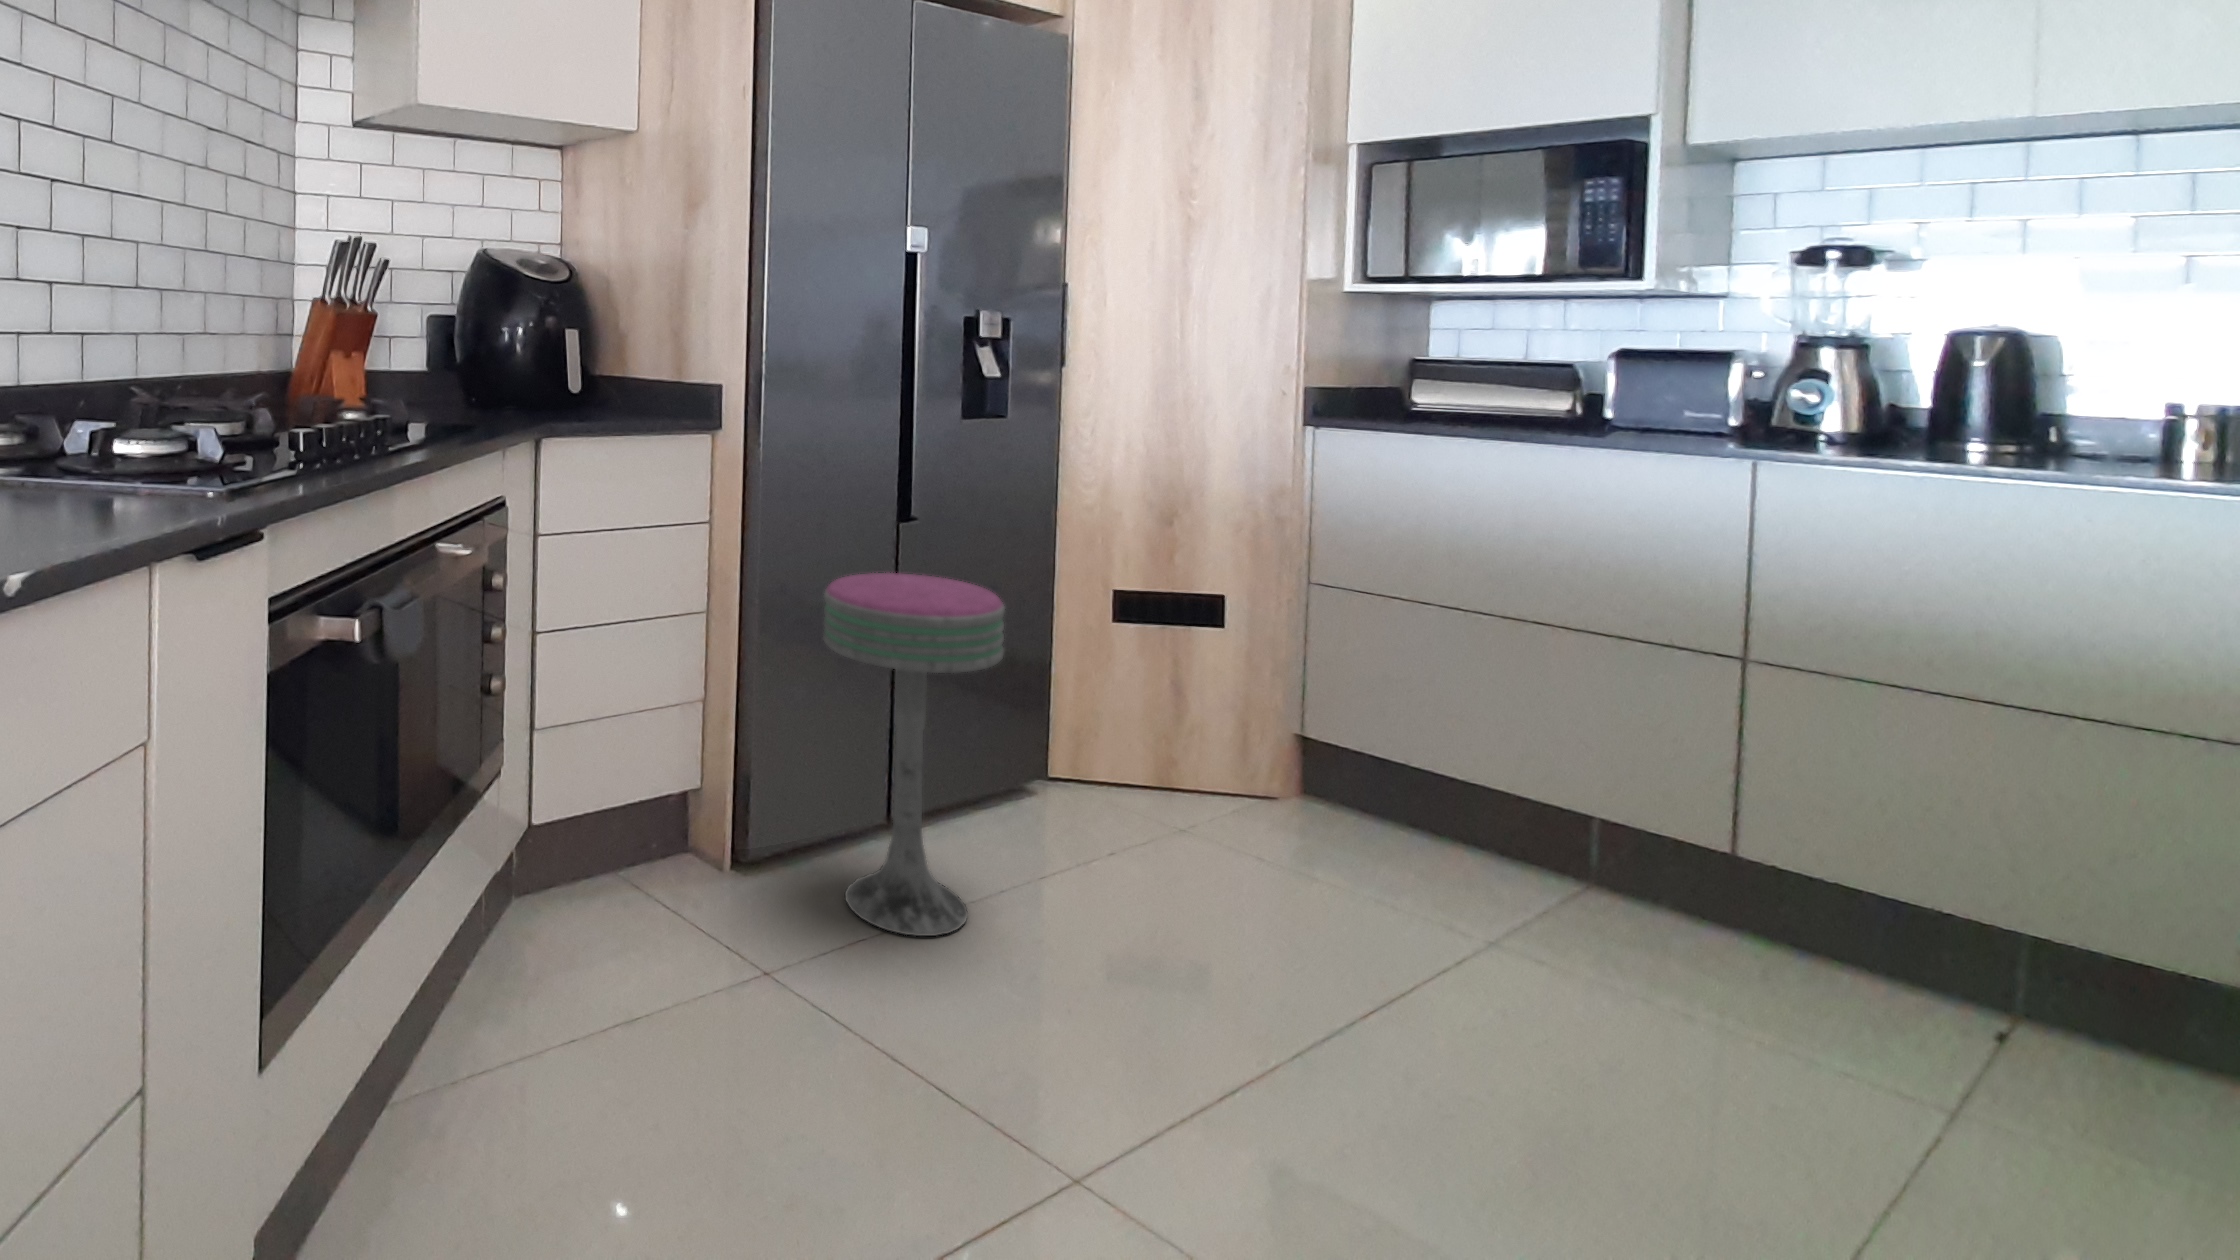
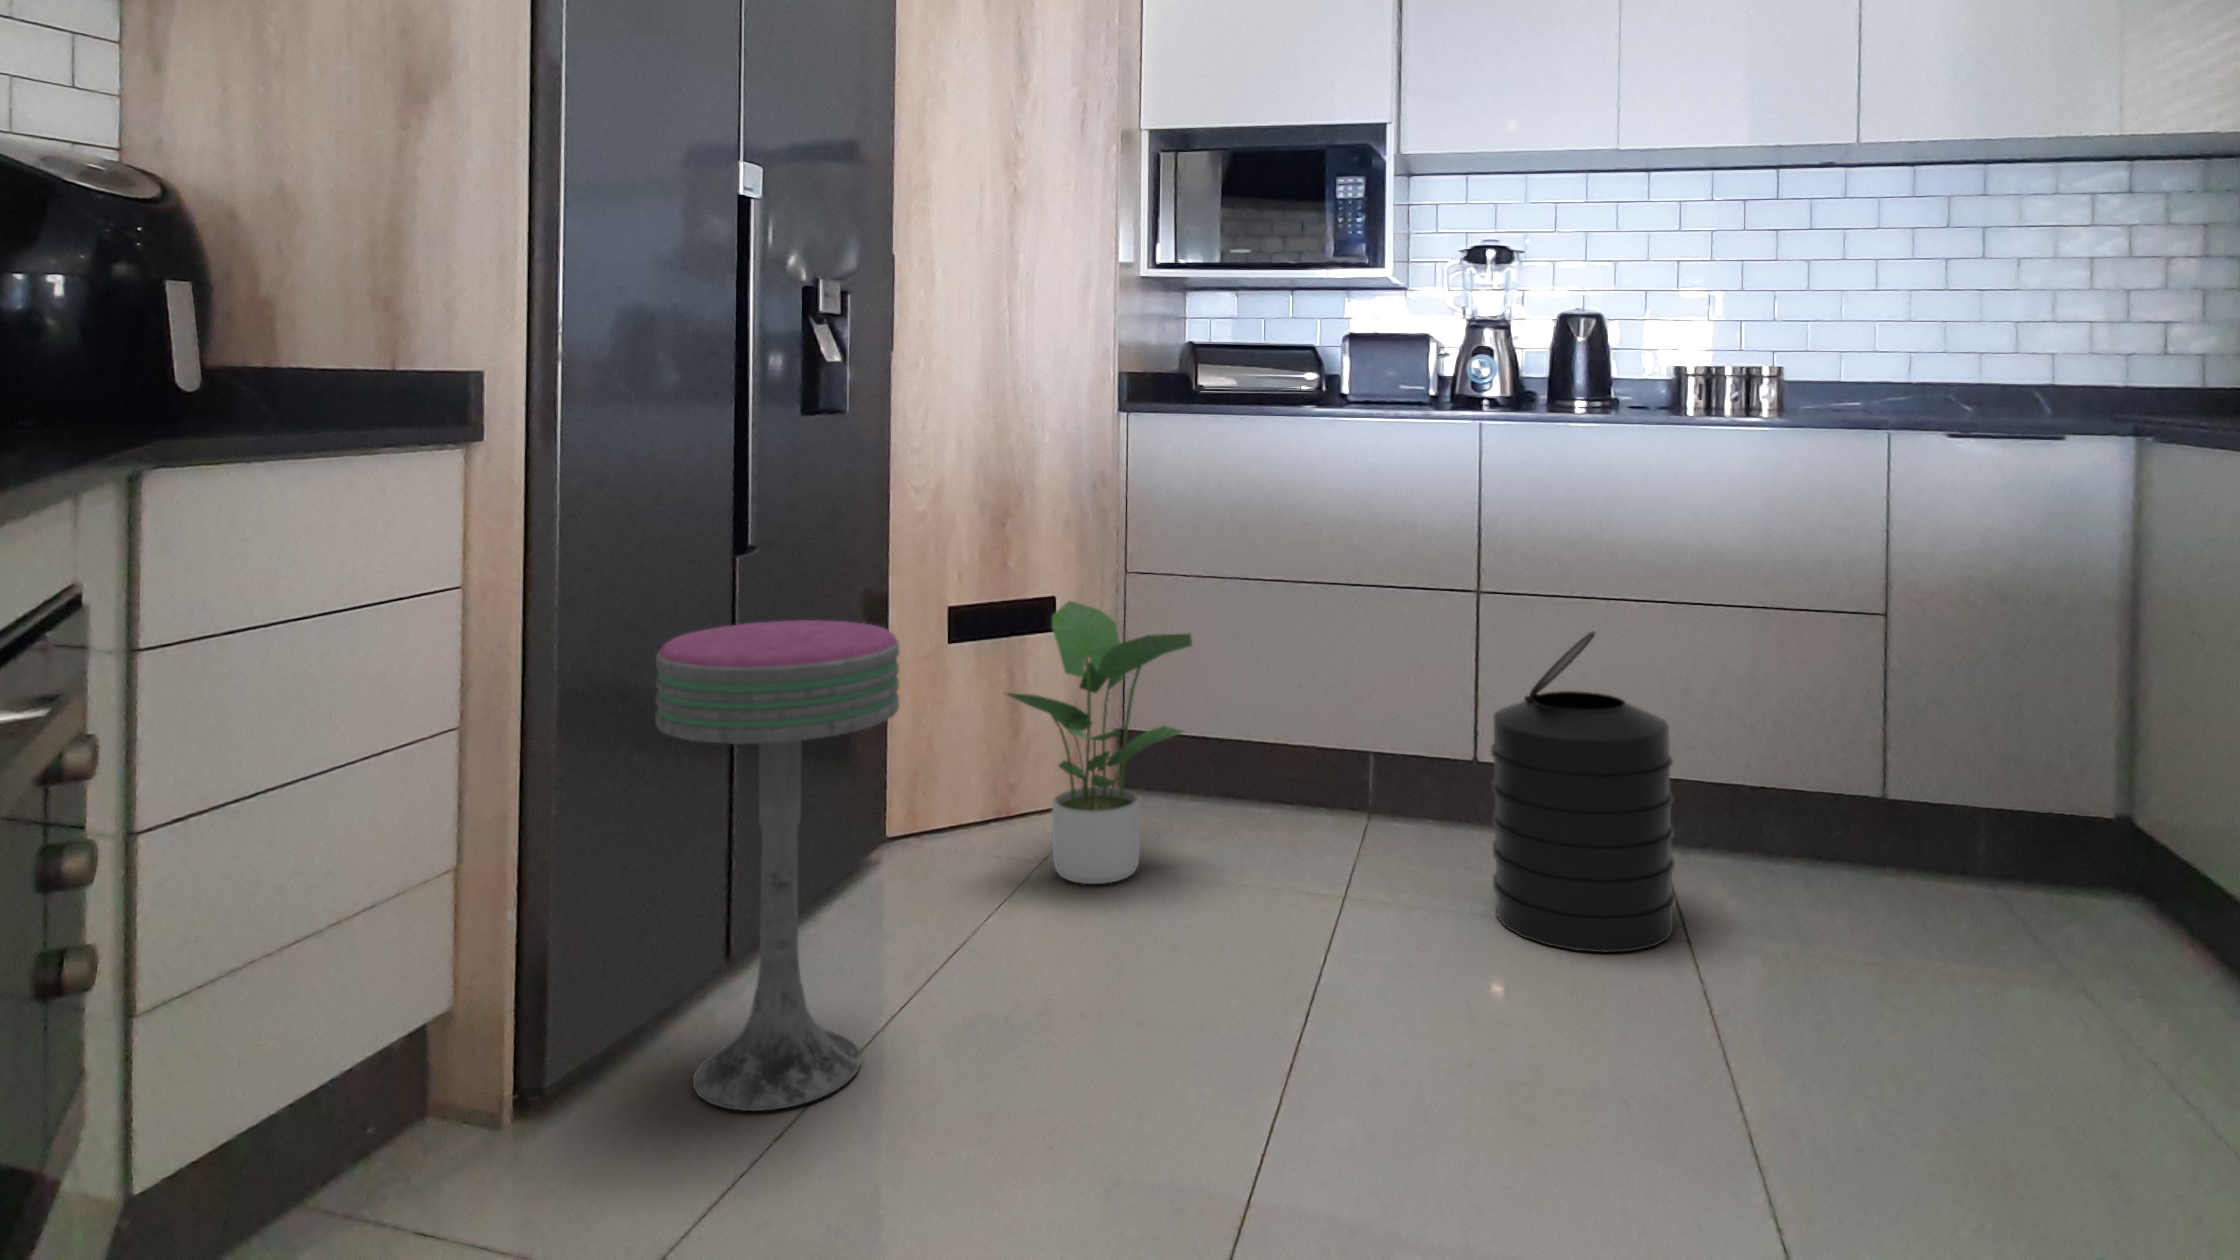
potted plant: none [1147,590,1351,852] -> present [1007,601,1192,884]
trash can: none [1727,747,2058,1164] -> present [1491,631,1676,953]

